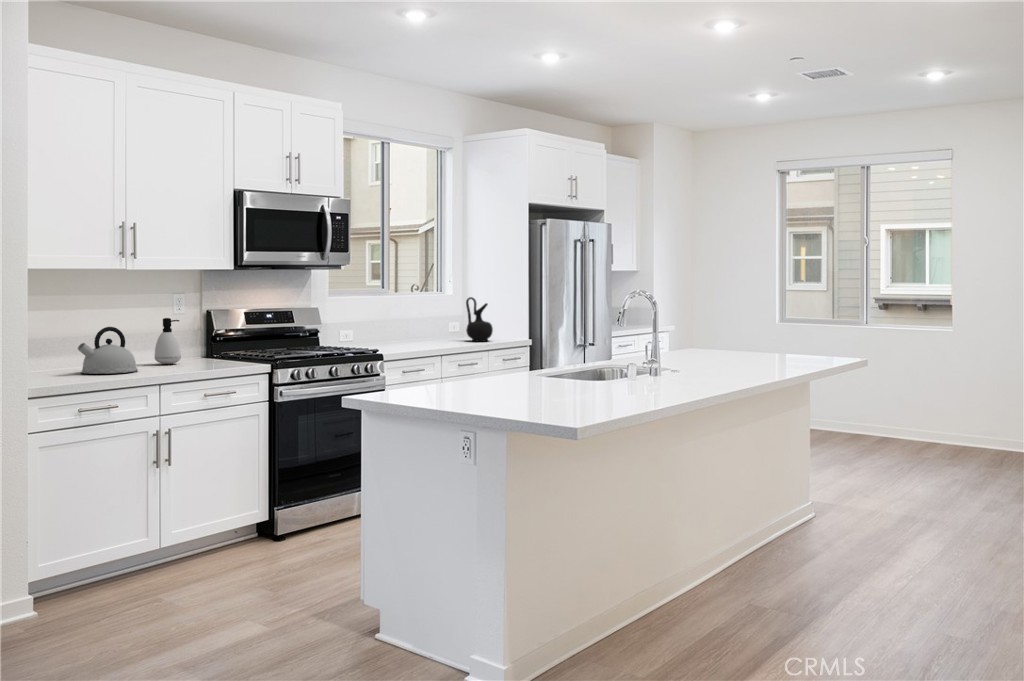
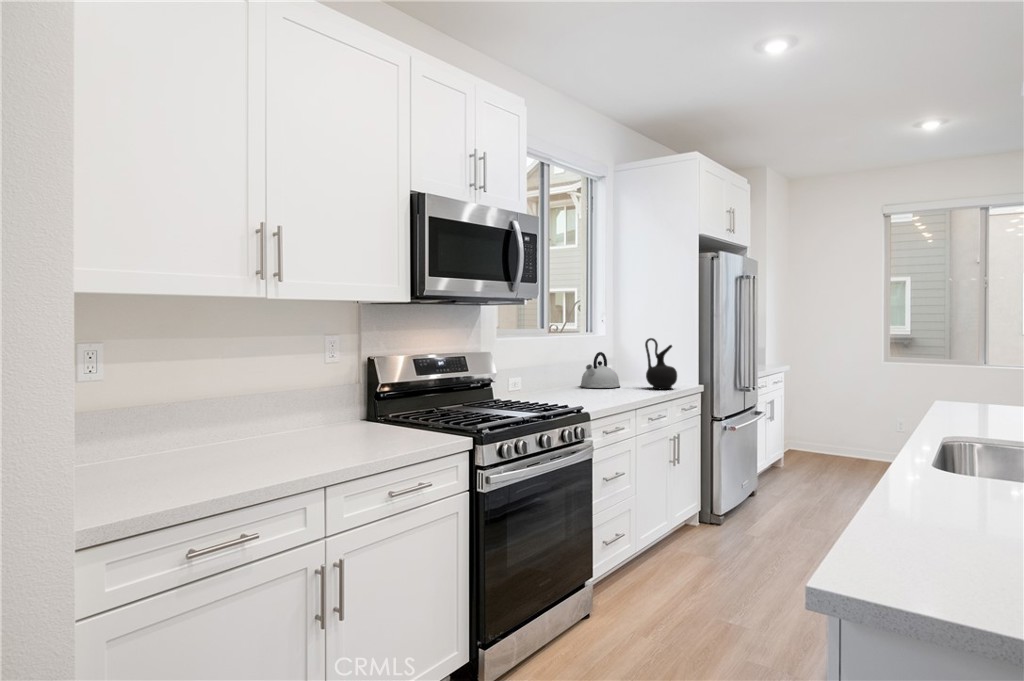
soap dispenser: present [155,318,181,364] -> none [304,371,342,439]
kettle: present [78,327,138,374] -> present [580,352,620,388]

